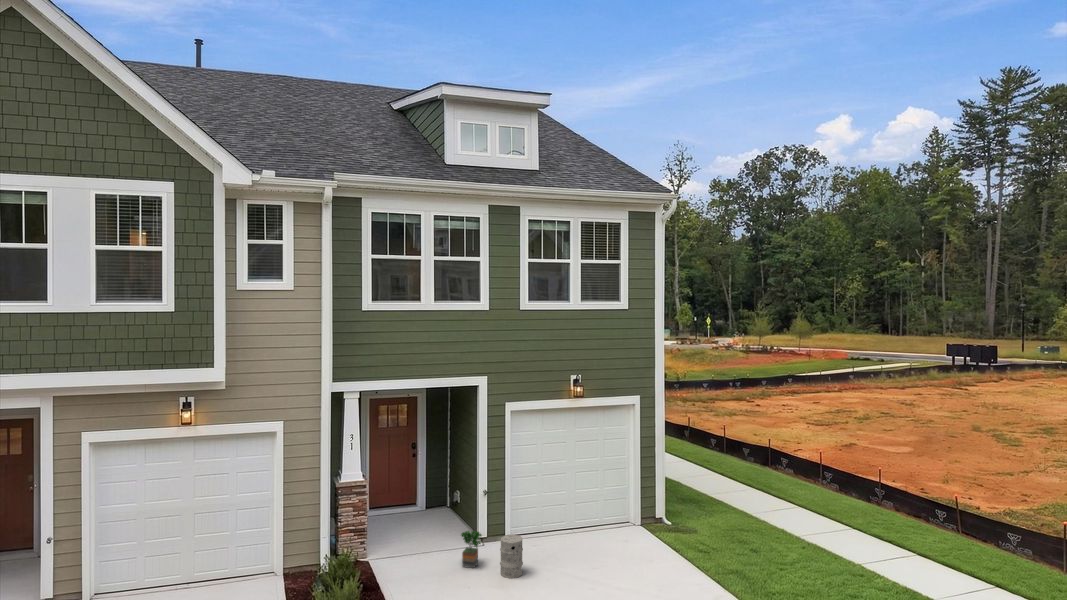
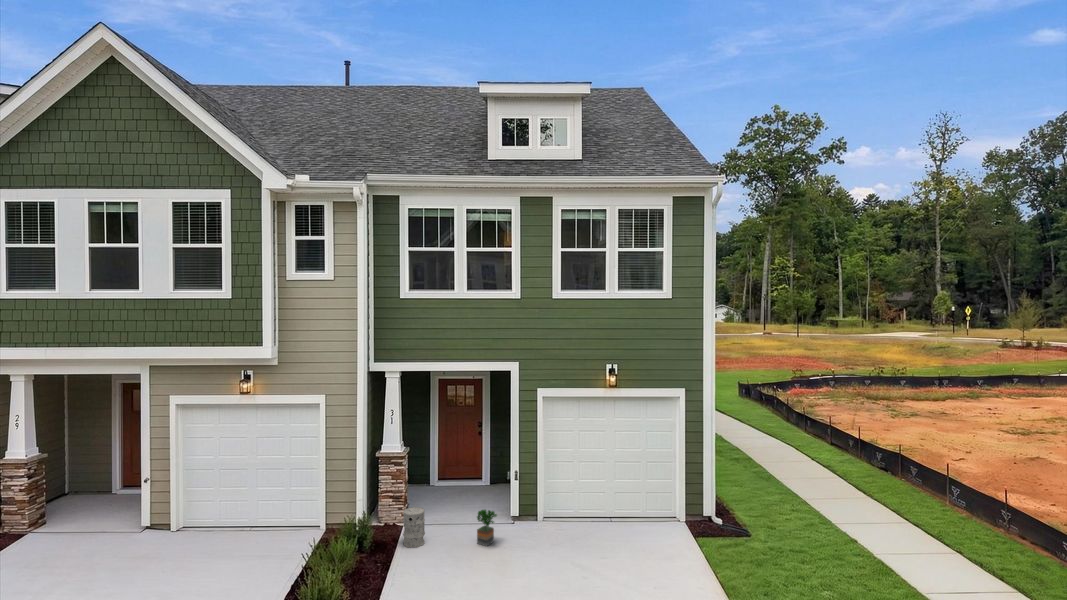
trash can: present [500,535,523,578] -> present [403,507,425,548]

